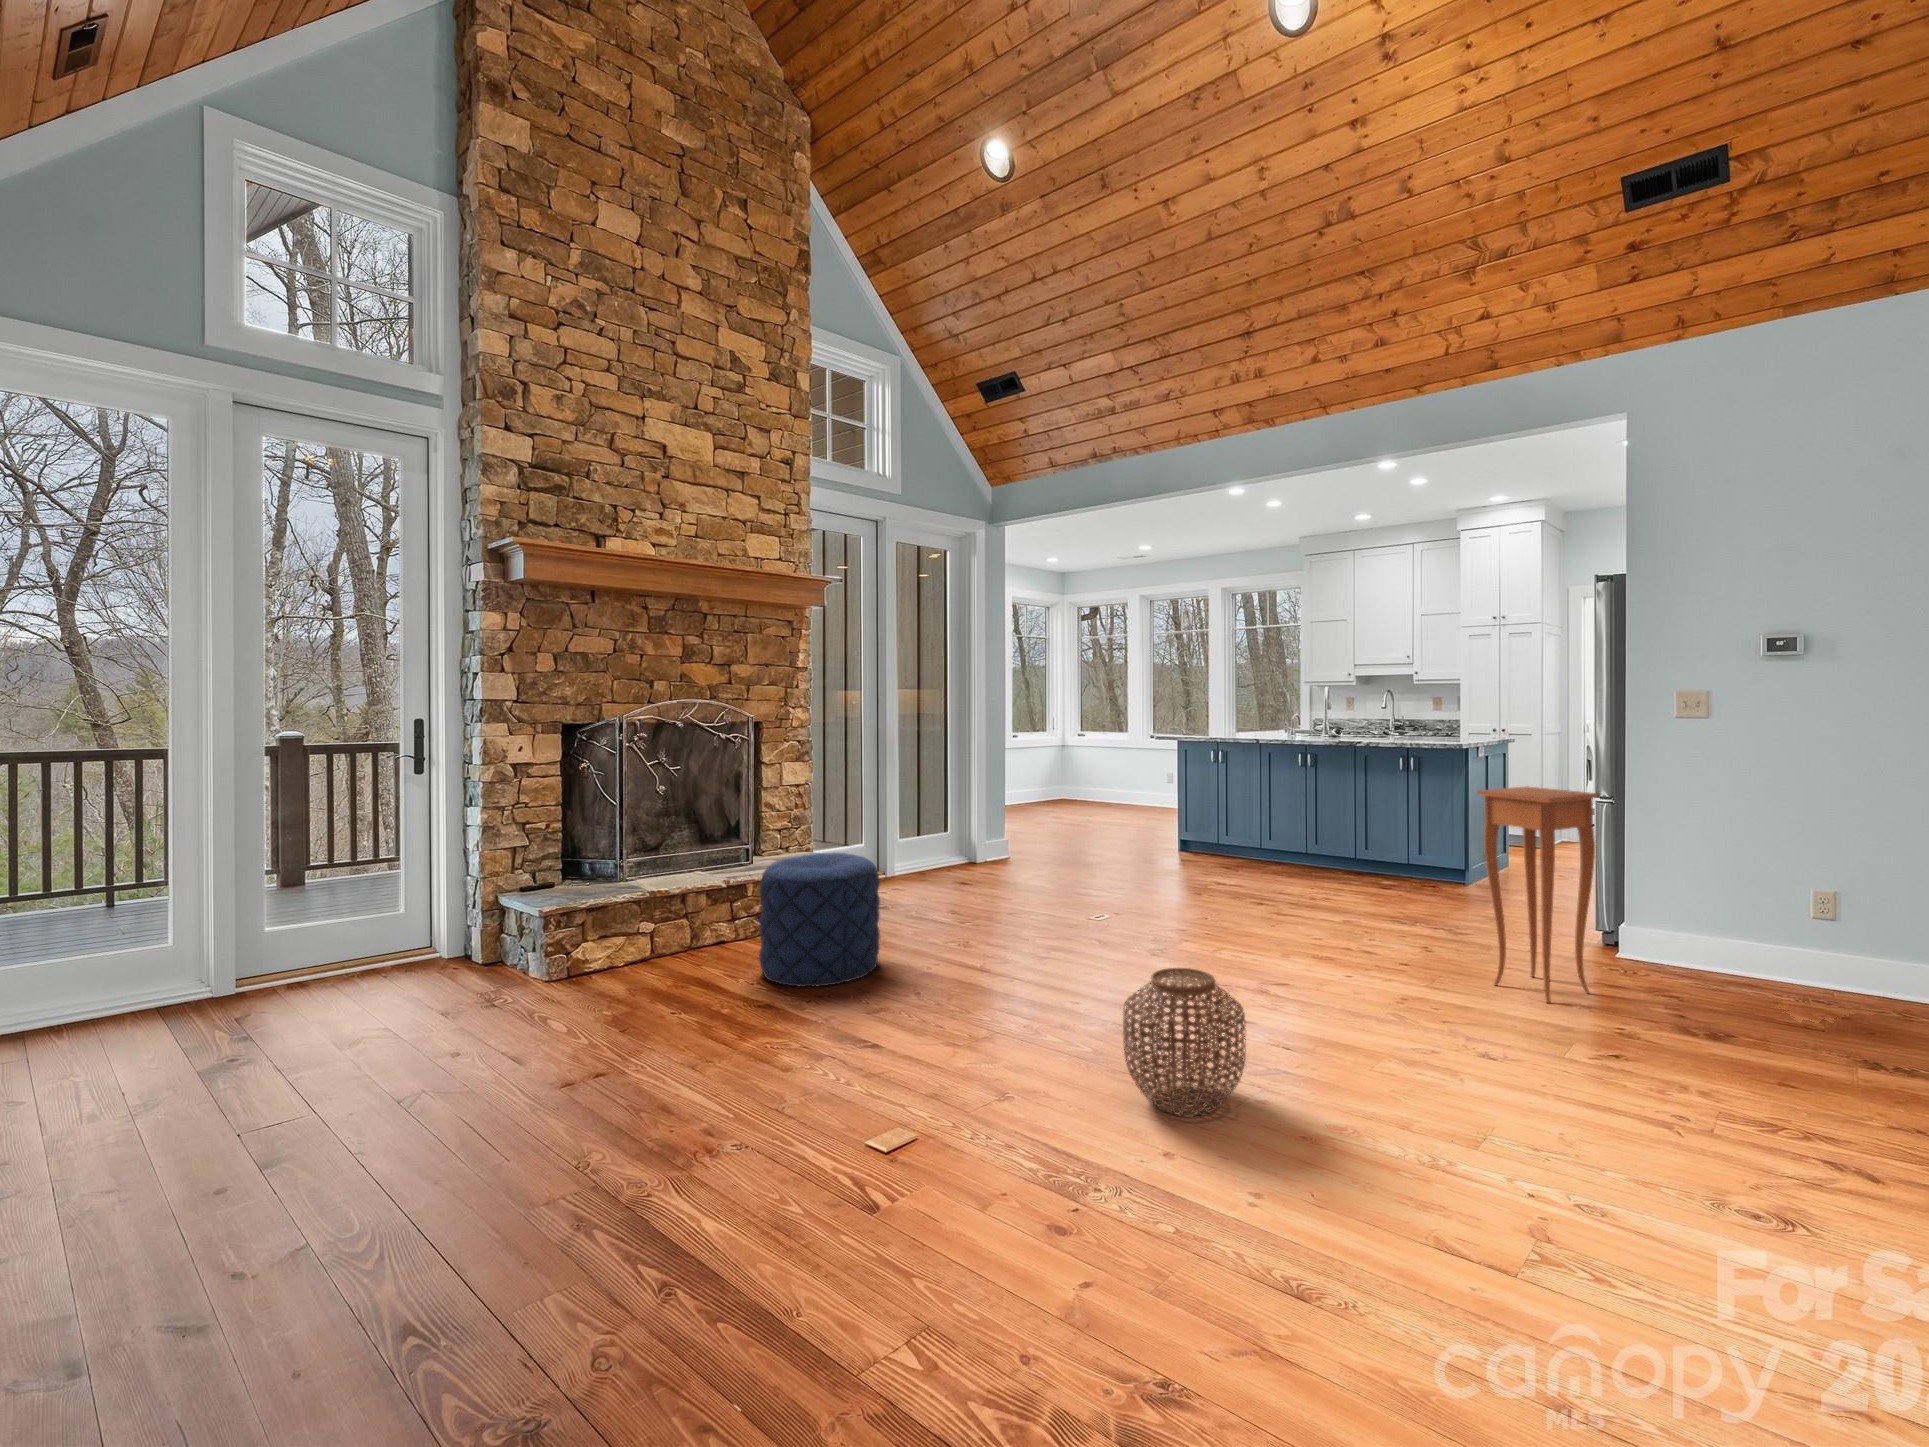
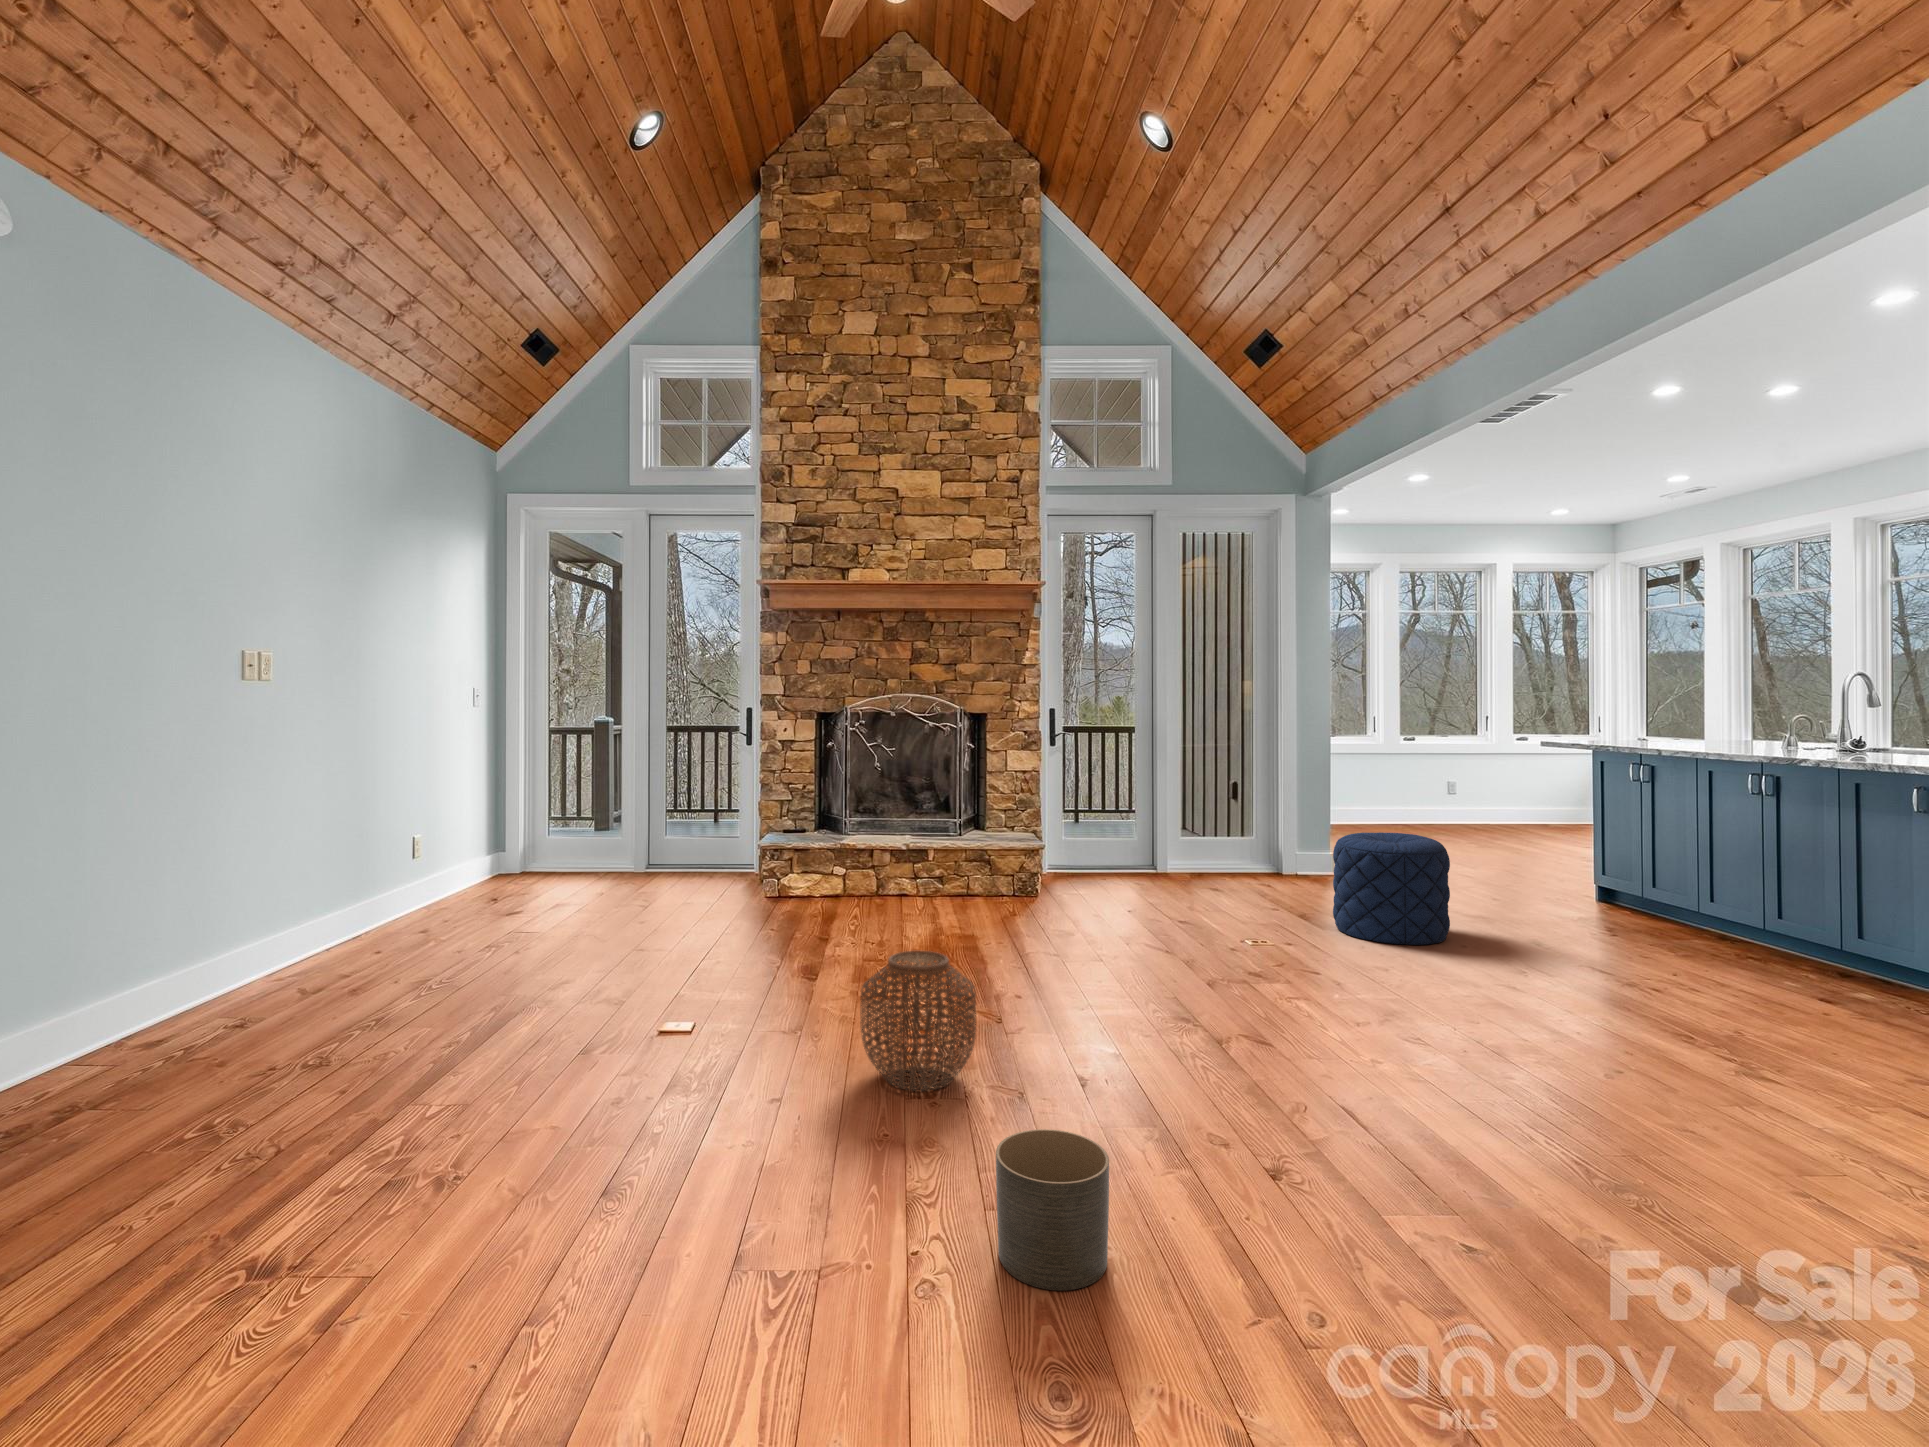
side table: present [1477,787,1600,1004] -> none [1552,840,1746,1209]
pouf: present [759,853,880,986] -> present [1333,832,1450,945]
planter: none [1509,1068,1618,1197] -> present [996,1129,1109,1291]

